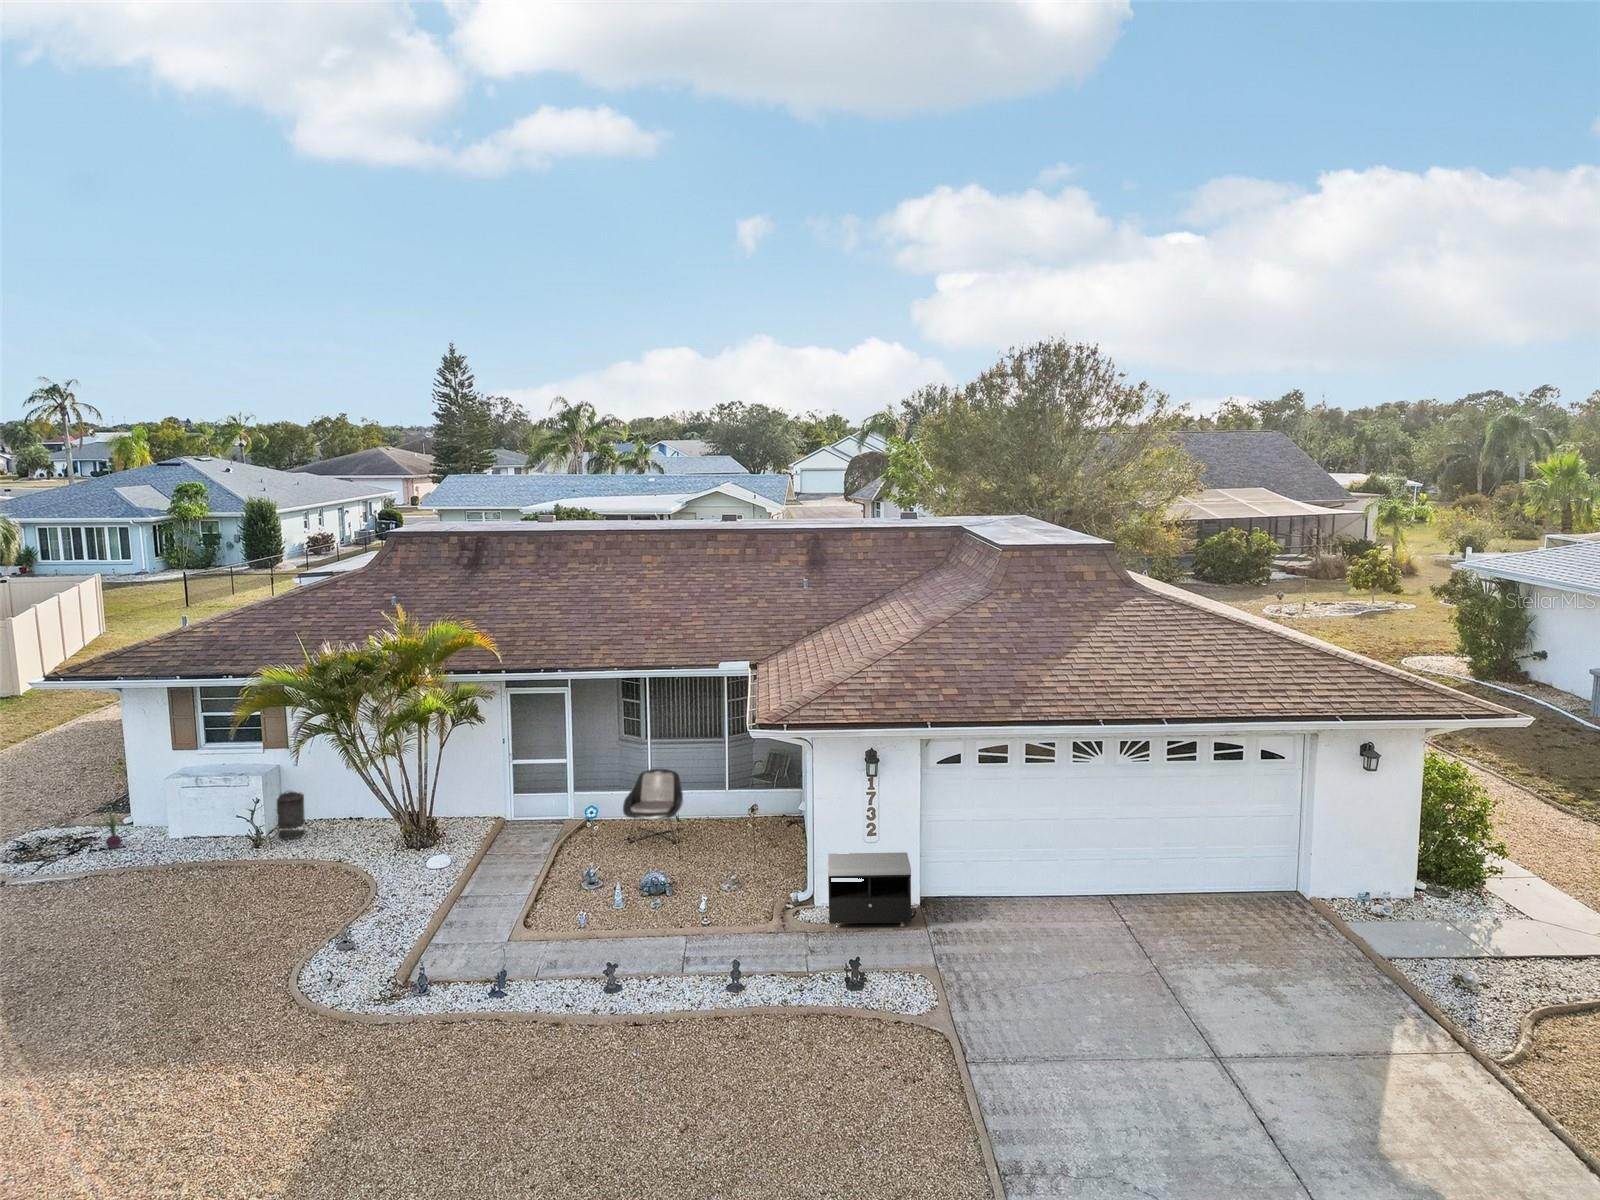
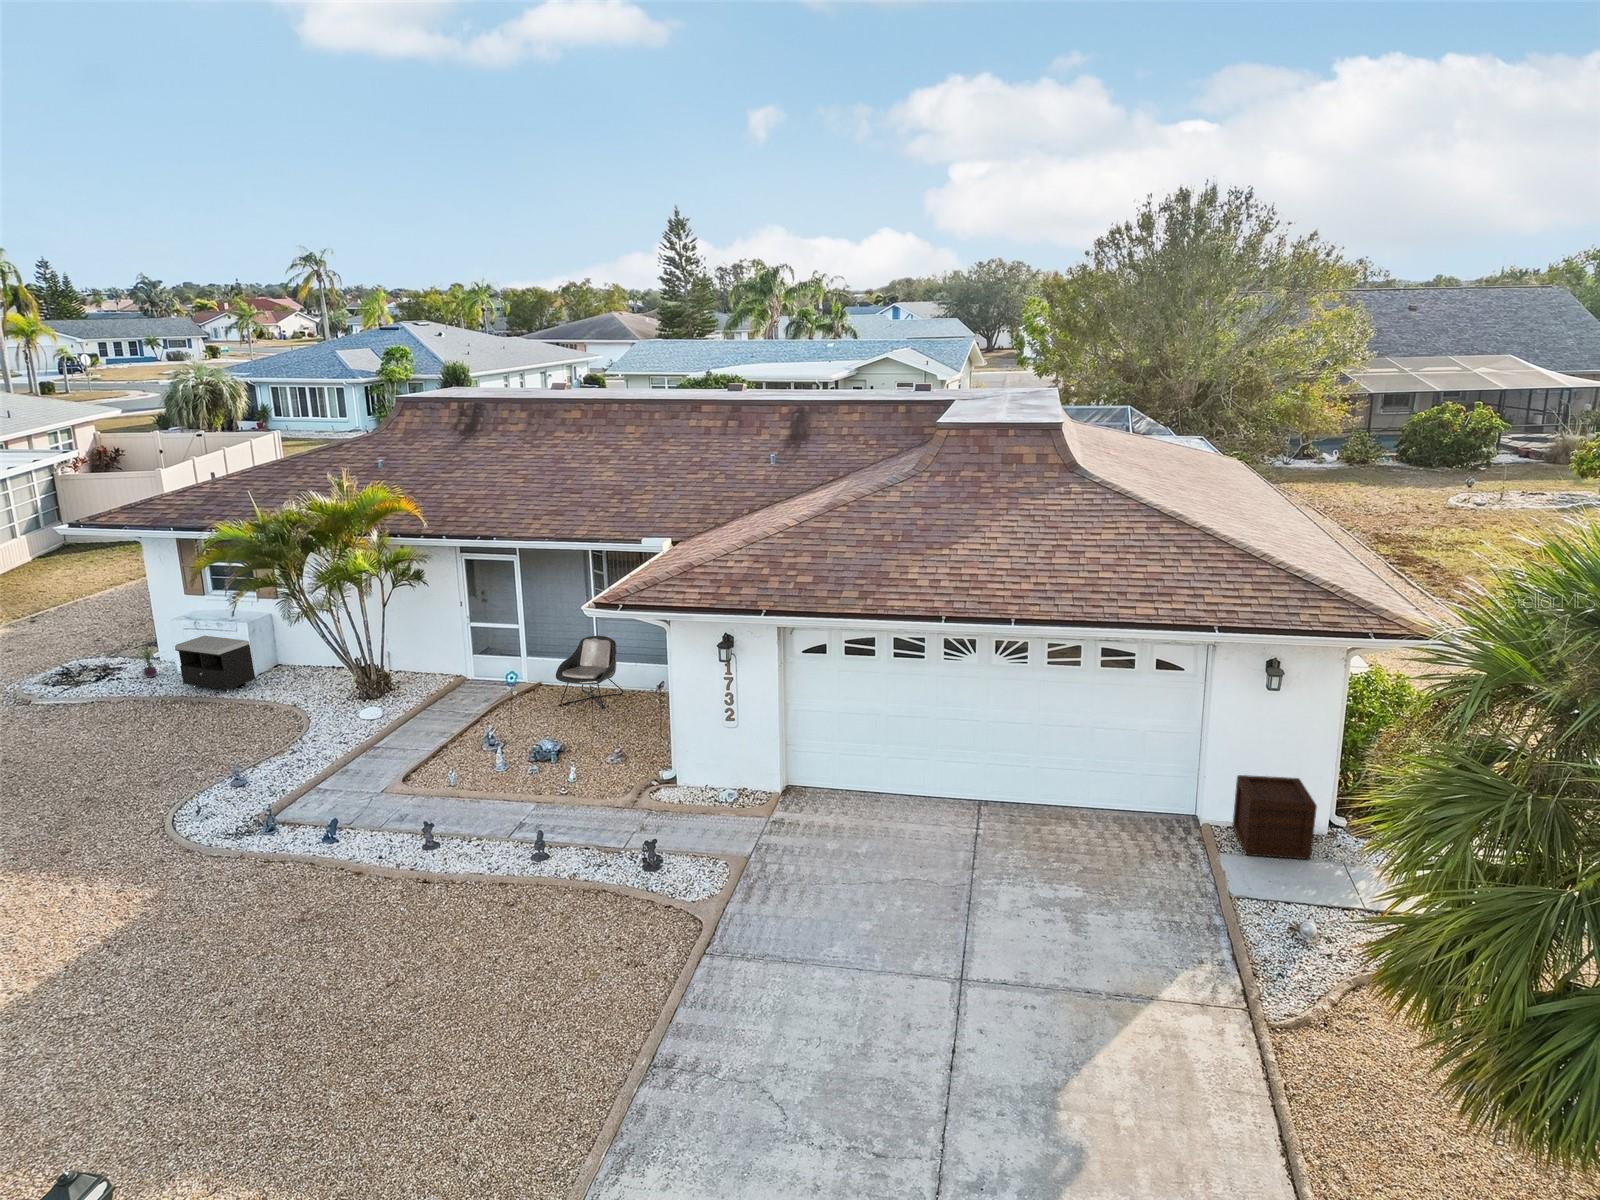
trash can: present [276,791,305,840] -> none [273,636,304,680]
wooden crate: none [1340,848,1424,920] -> present [1233,775,1317,859]
storage bench: present [828,852,911,927] -> present [175,636,255,692]

